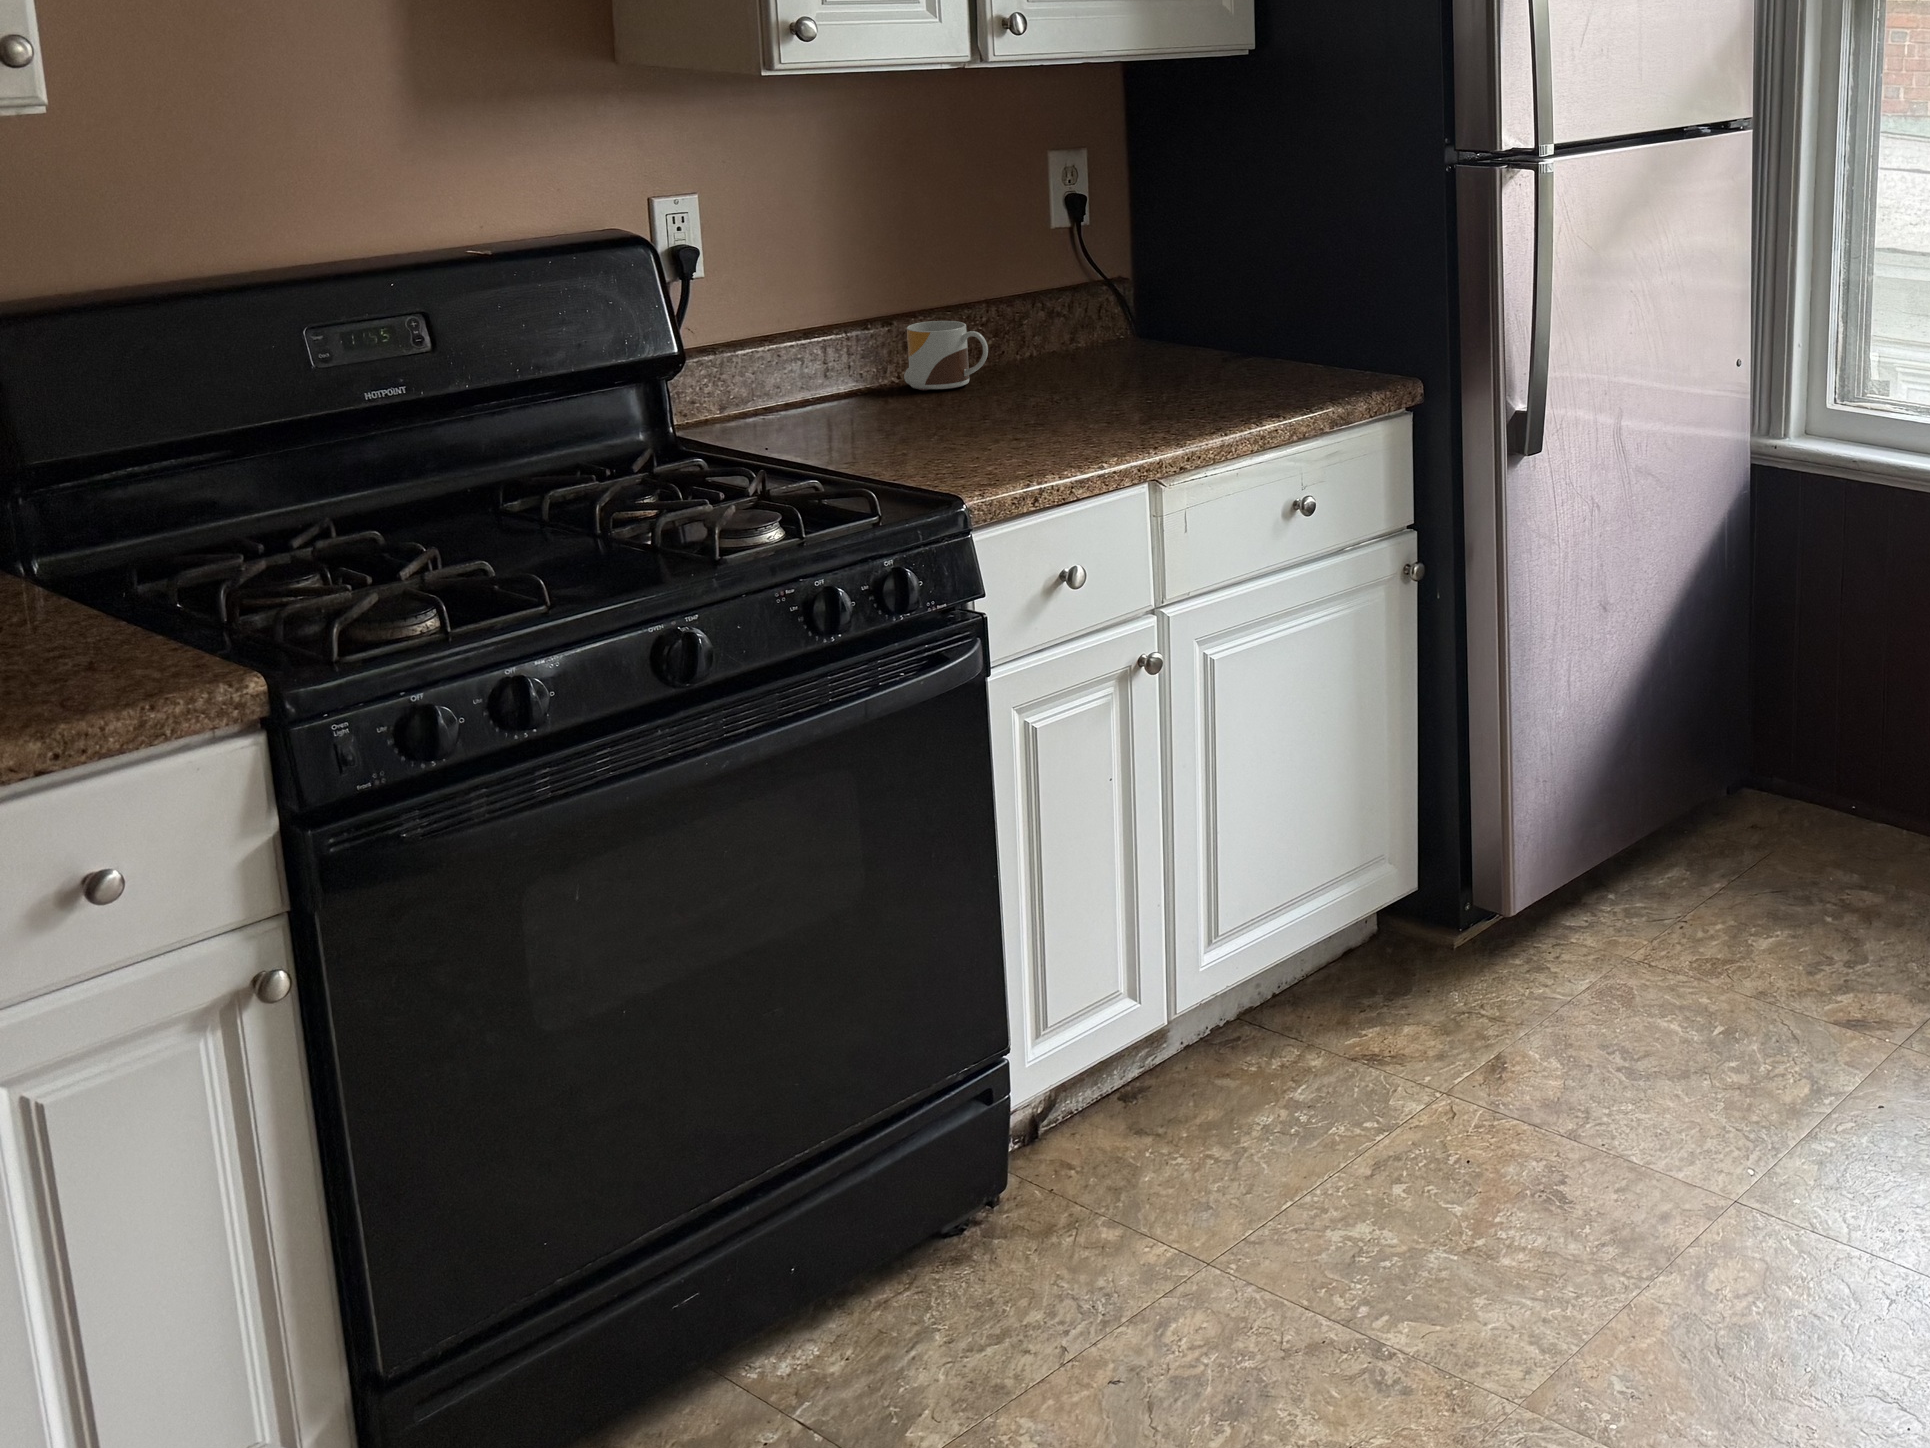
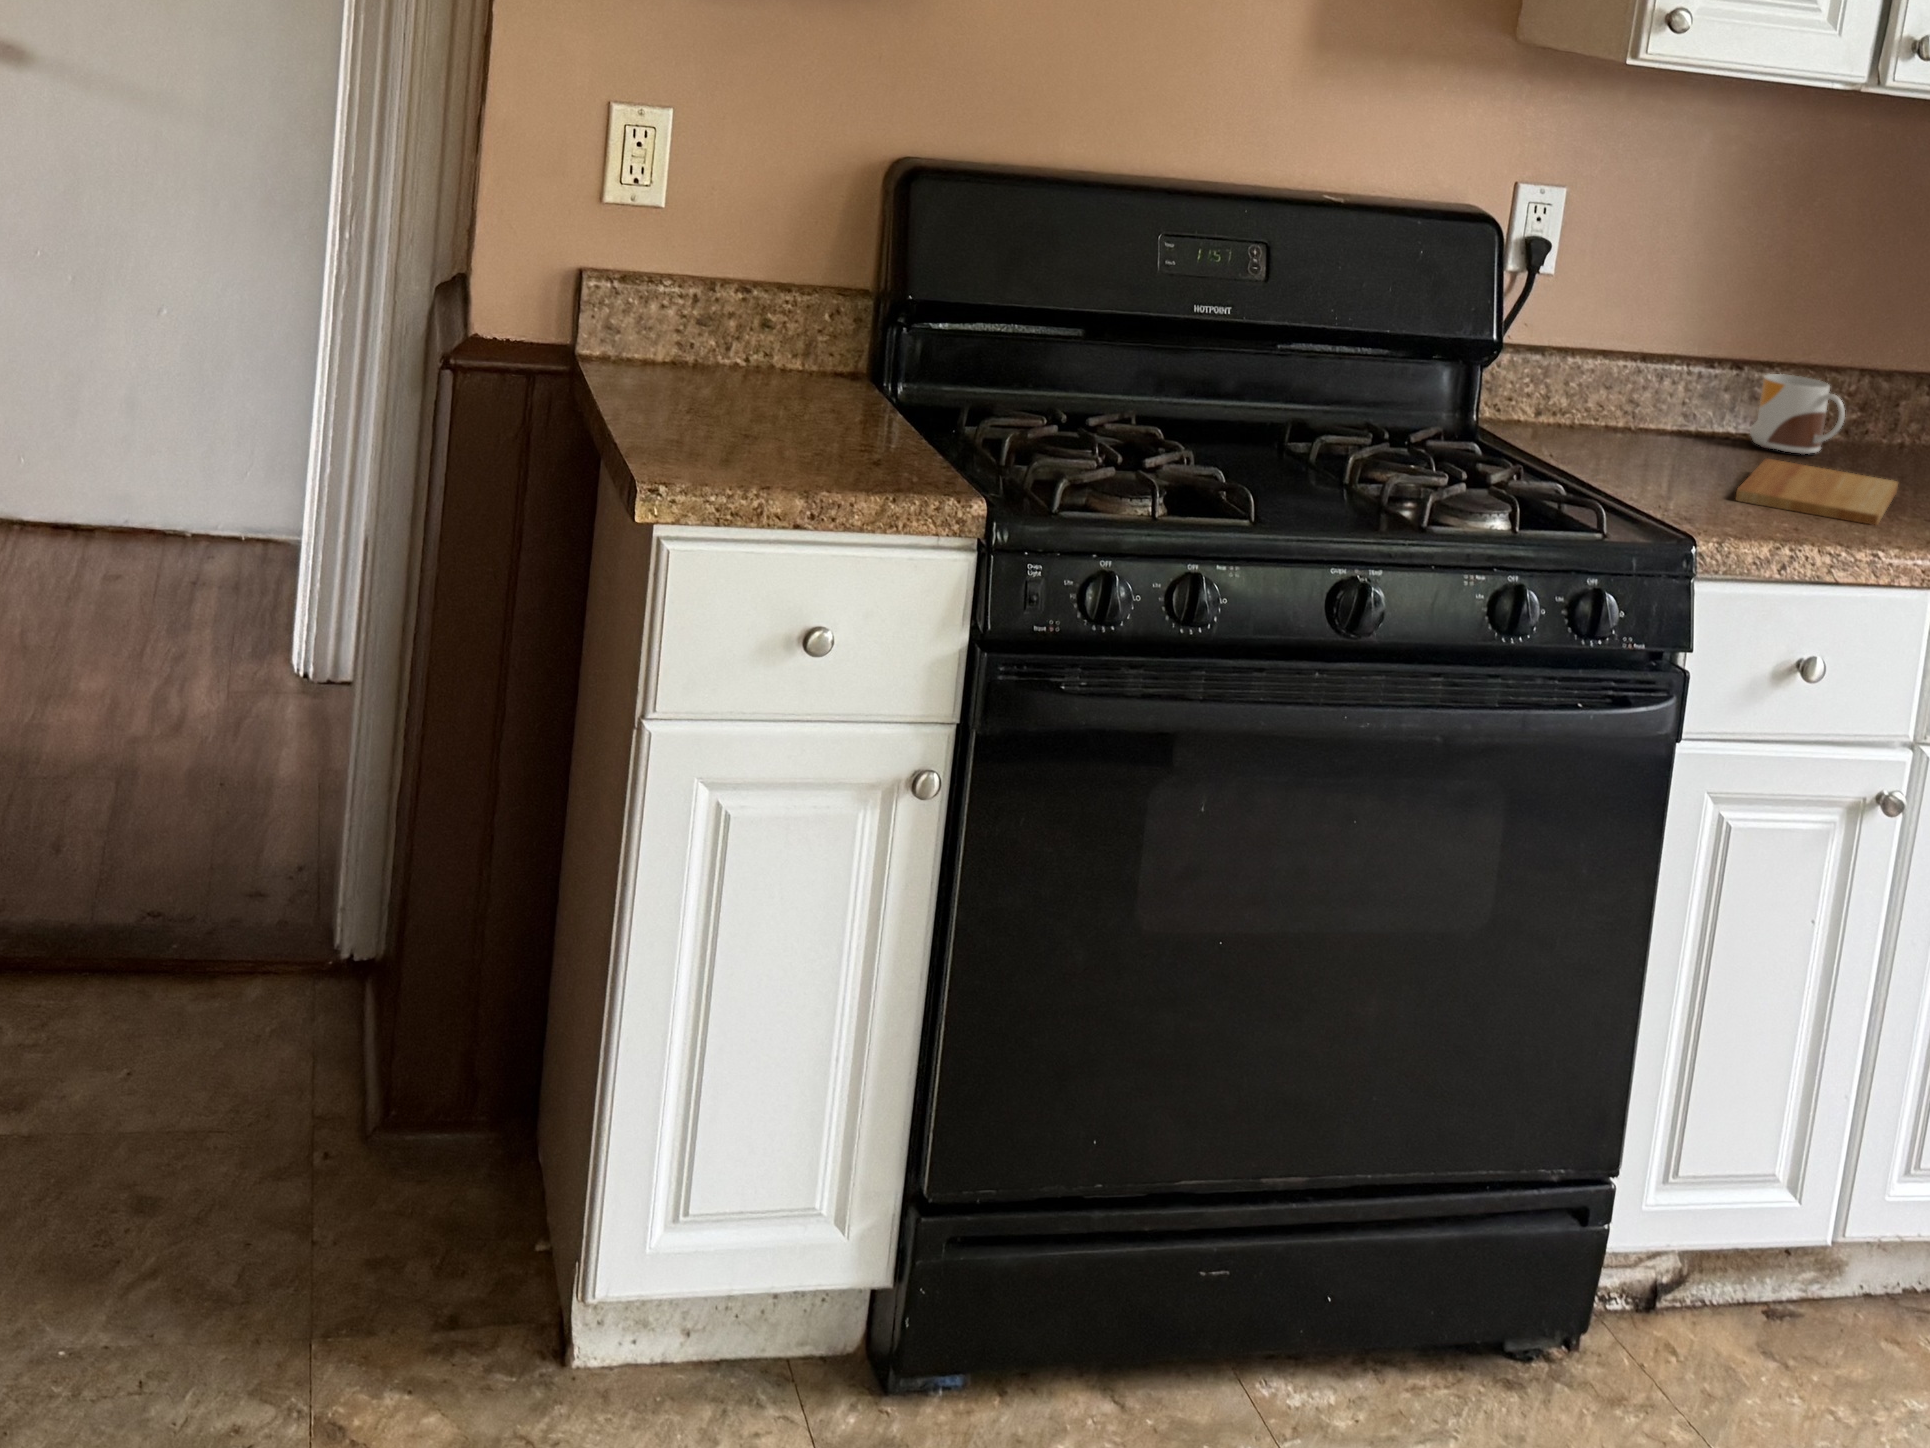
cutting board: none [945,396,1078,451] -> present [1736,459,1898,525]

